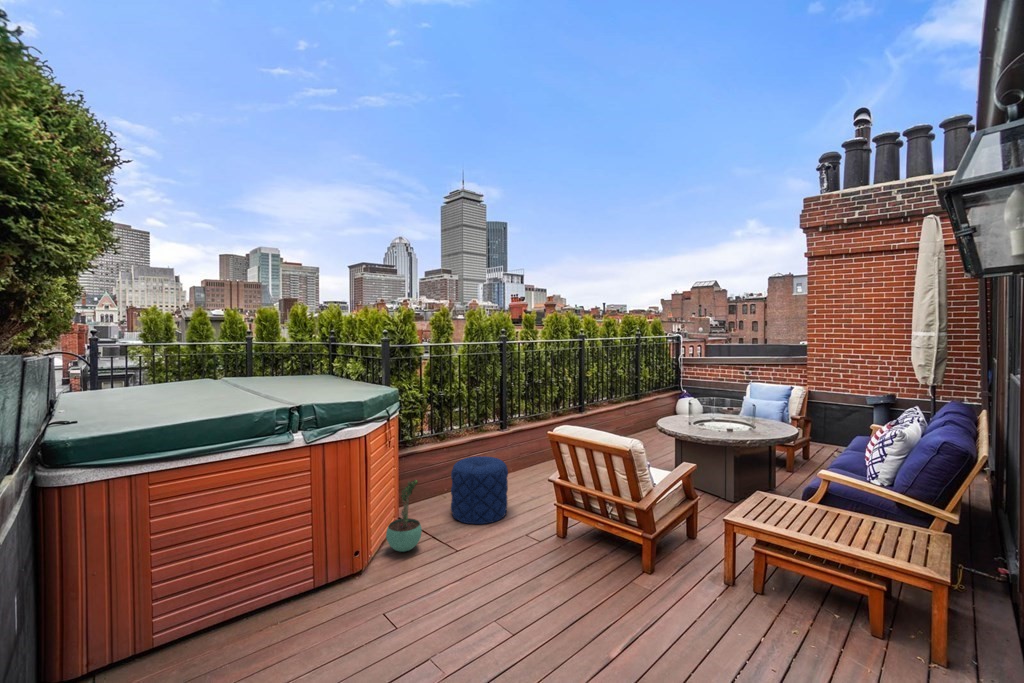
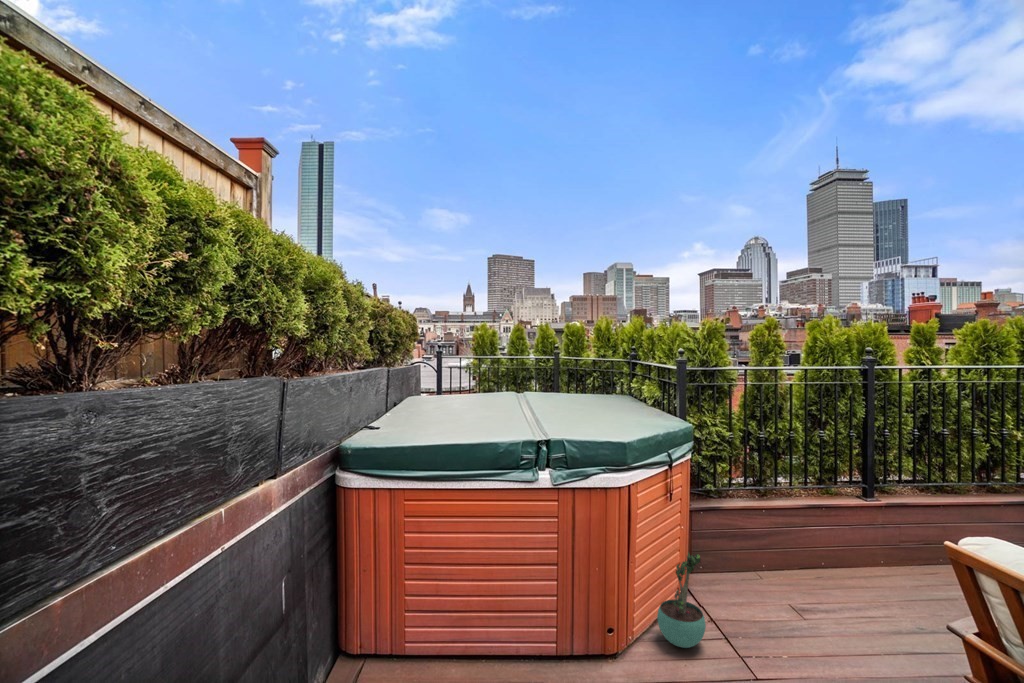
pouf: present [451,456,508,524] -> none [761,537,862,651]

